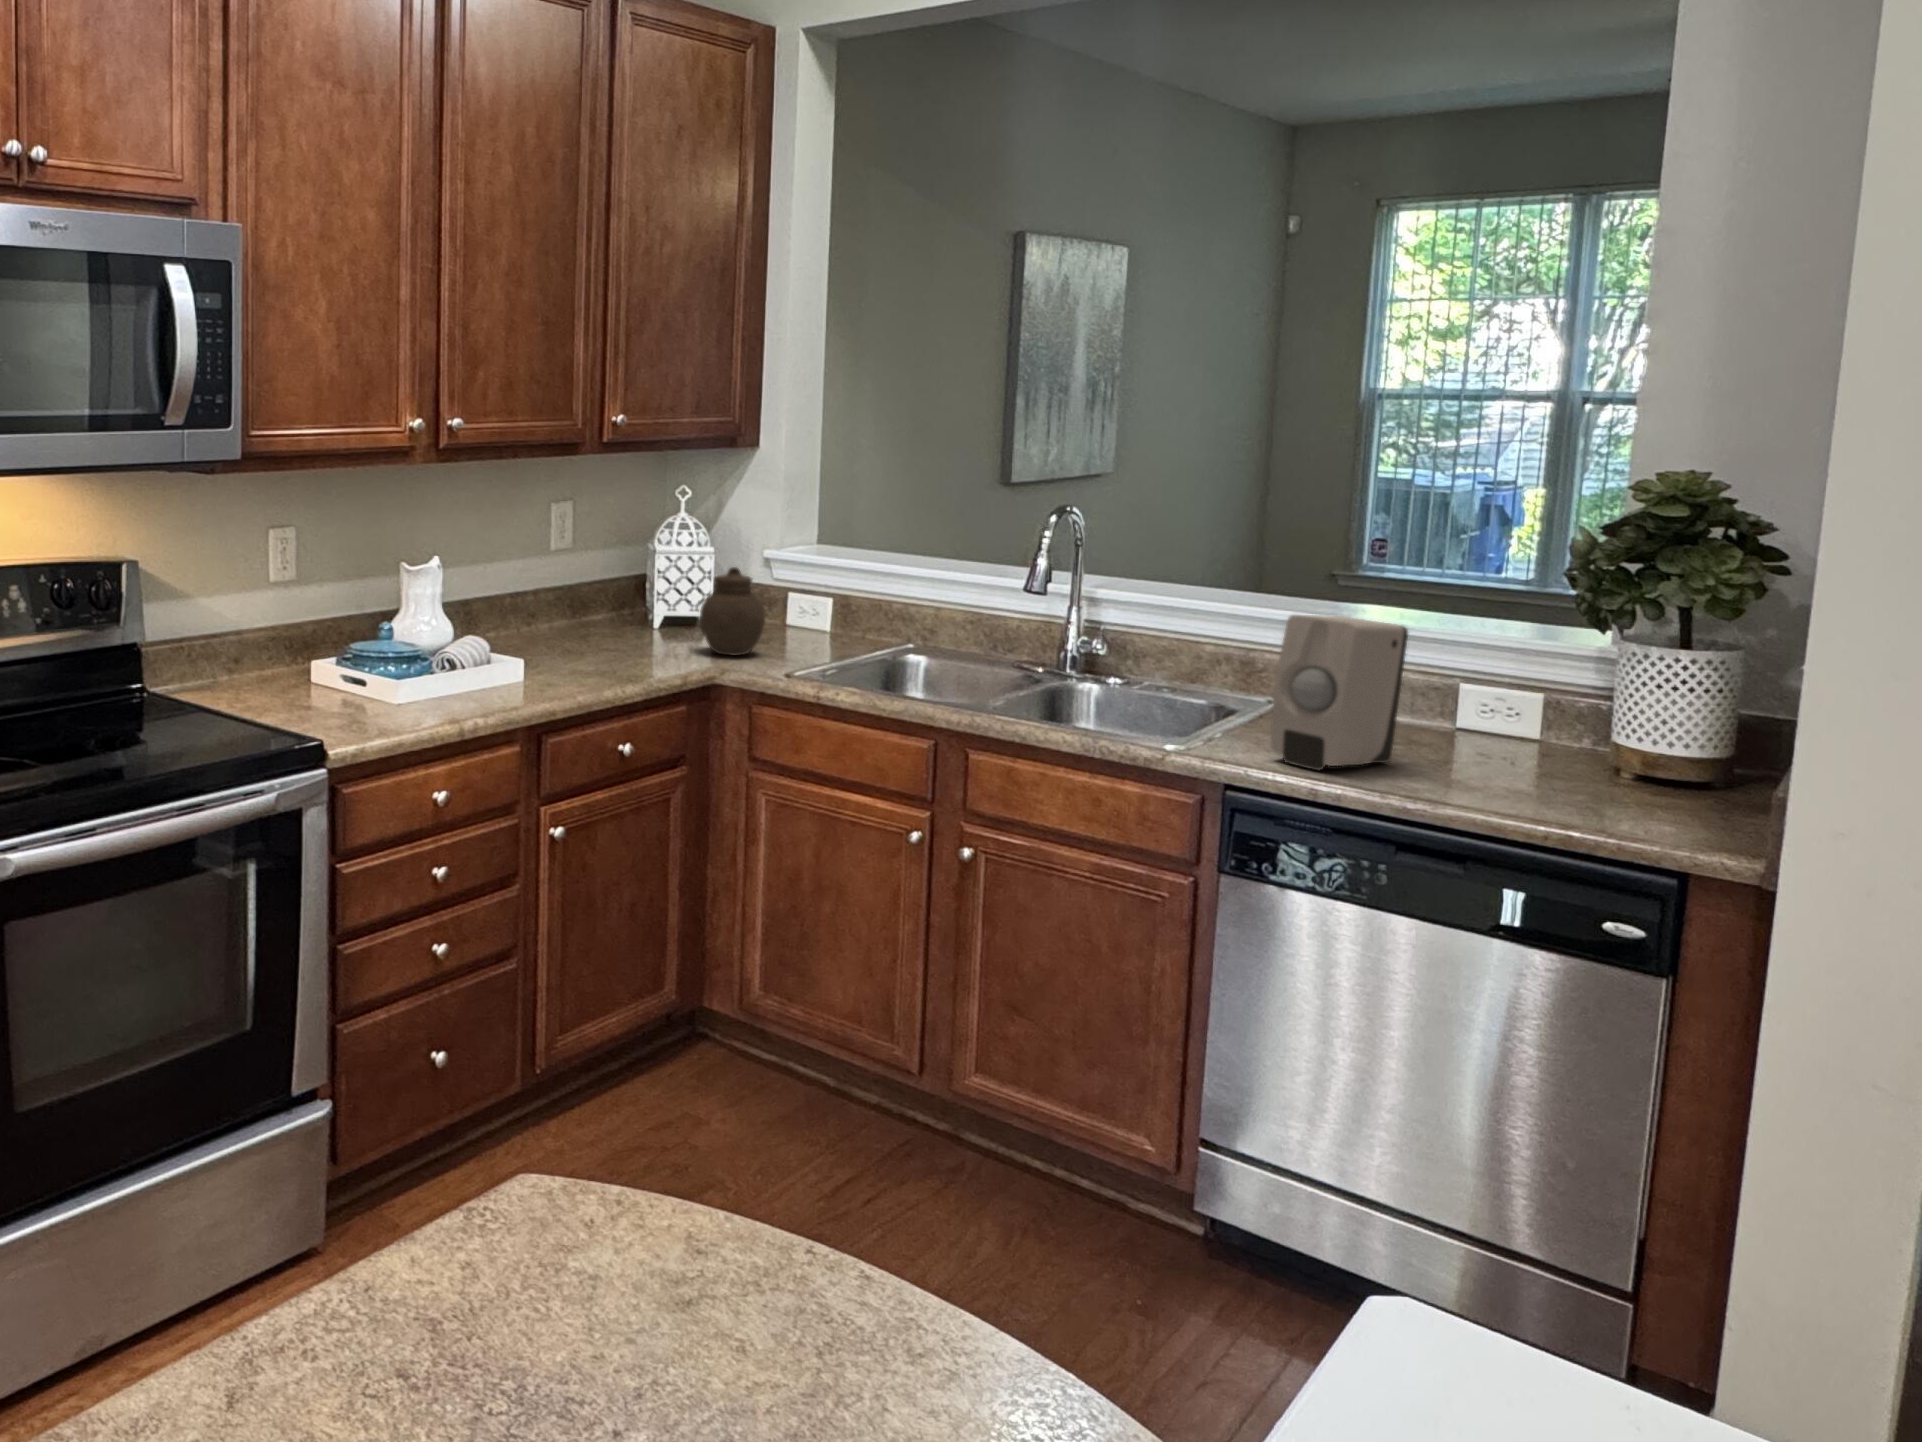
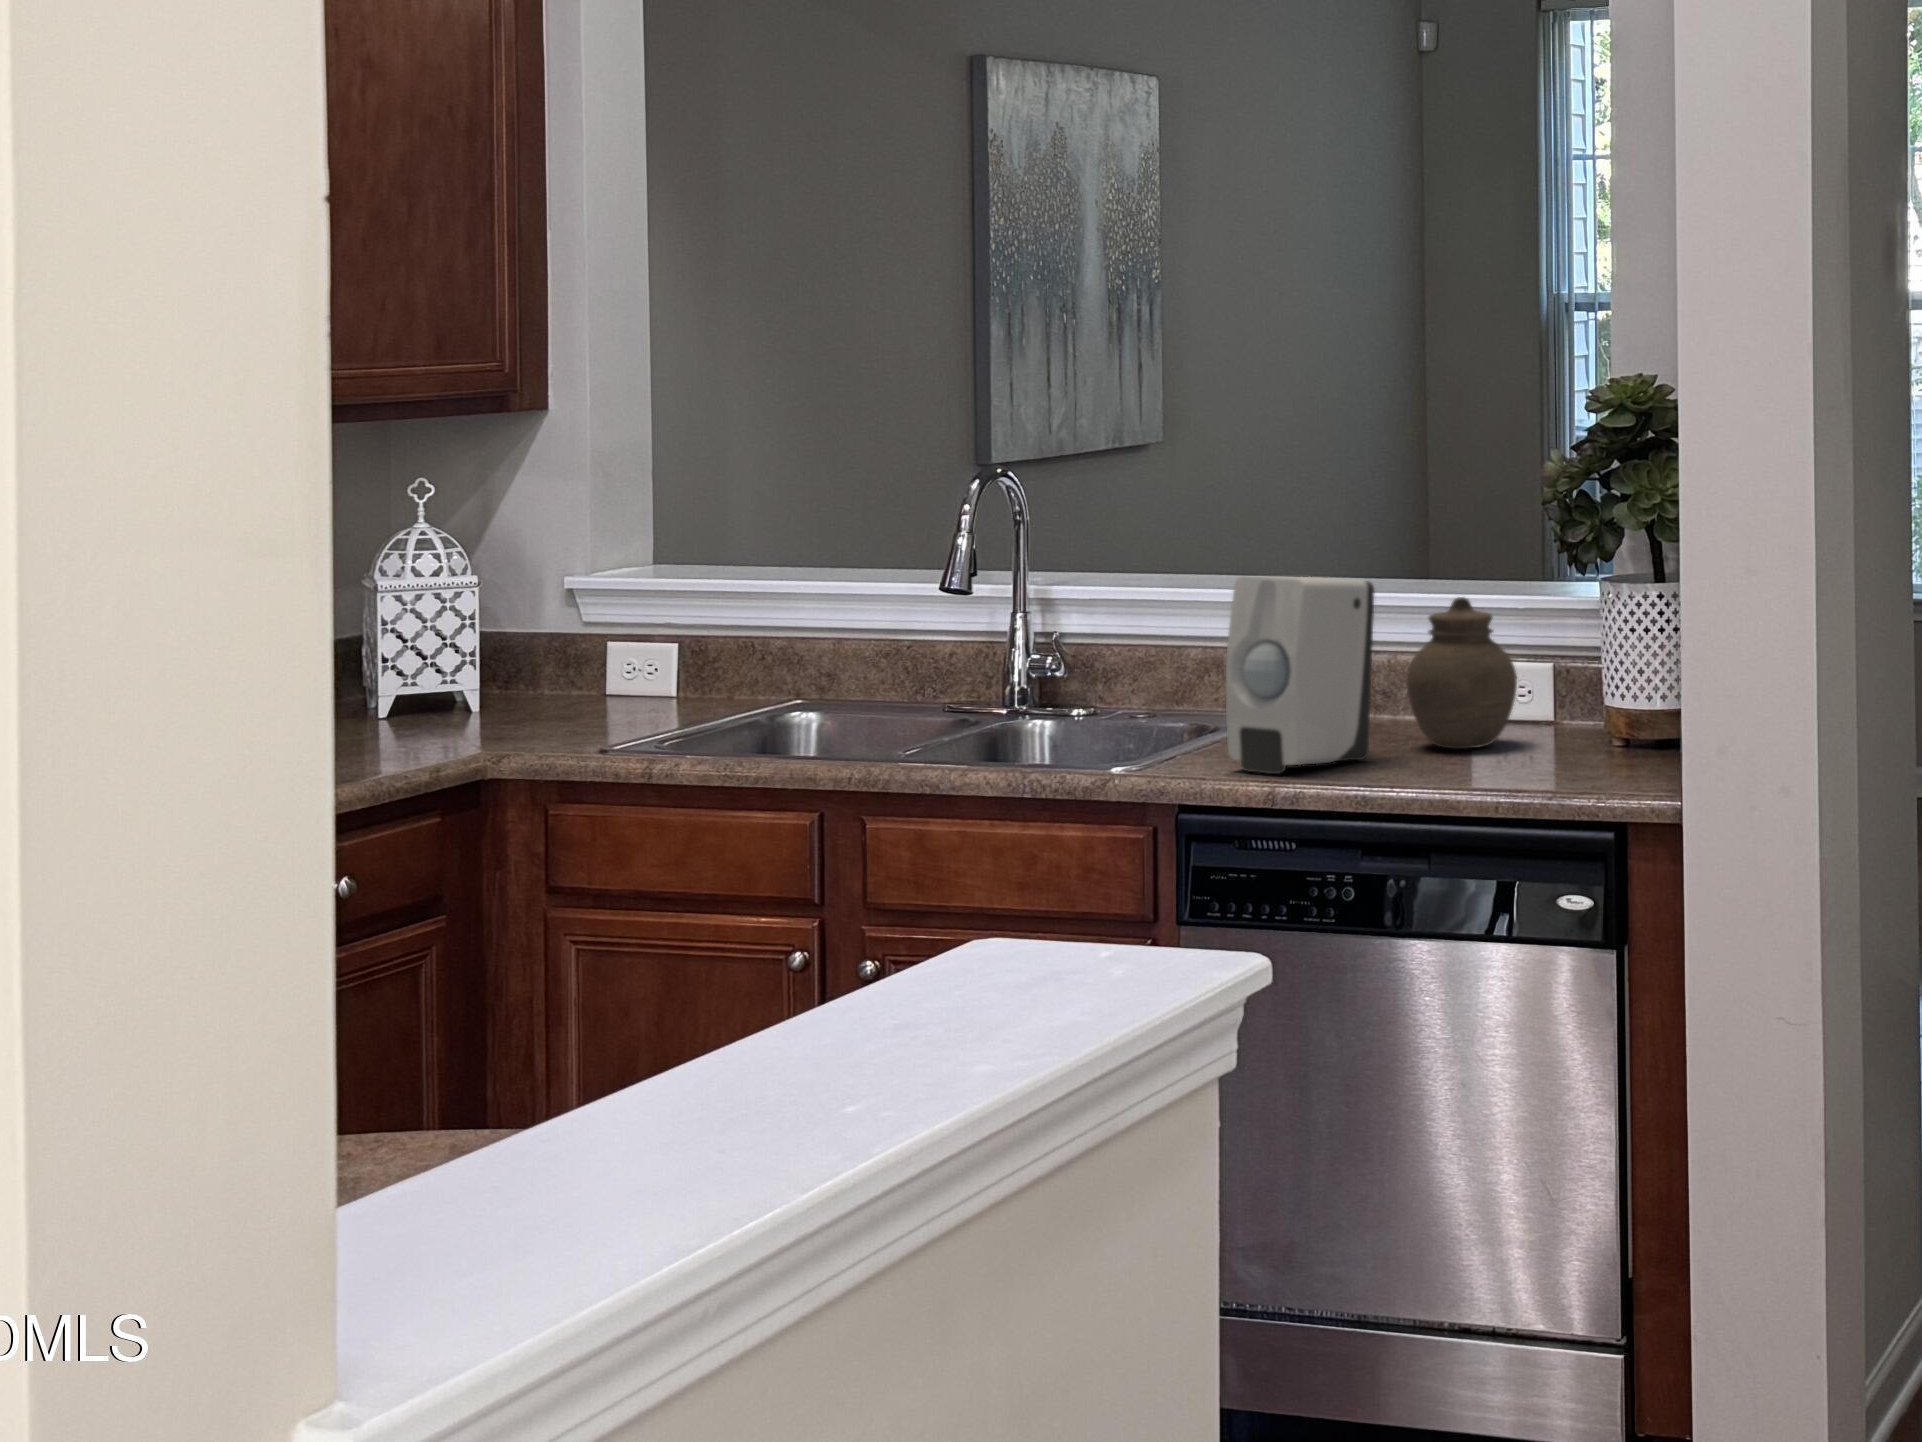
jar: present [700,567,765,655] -> present [1406,597,1517,749]

